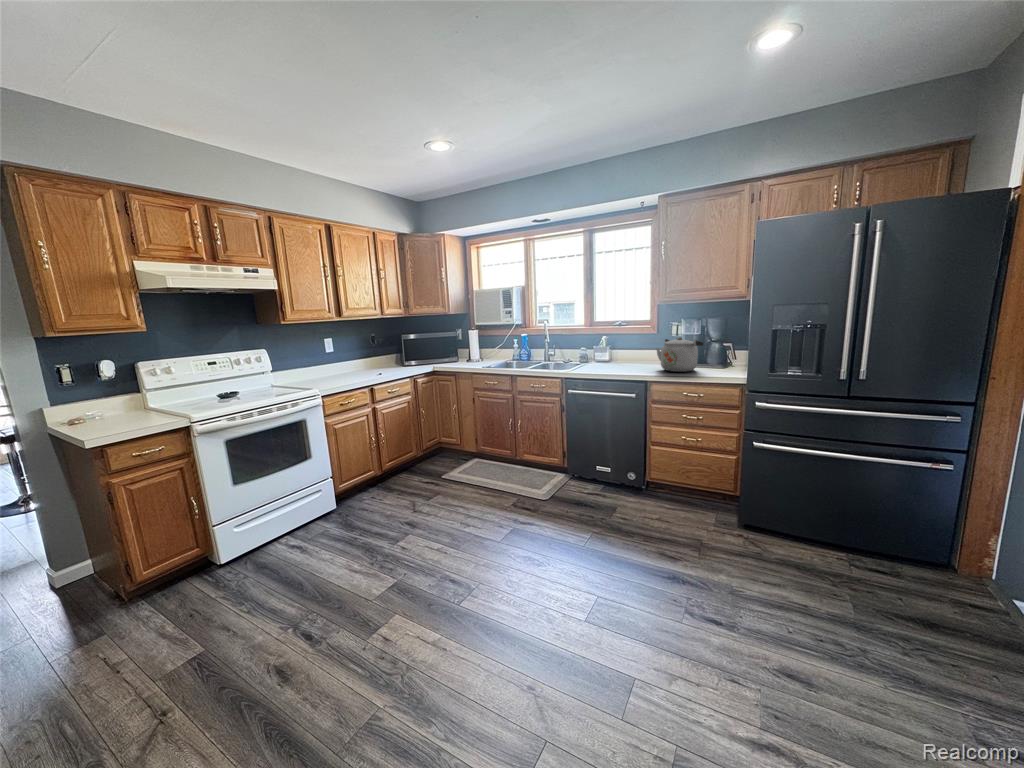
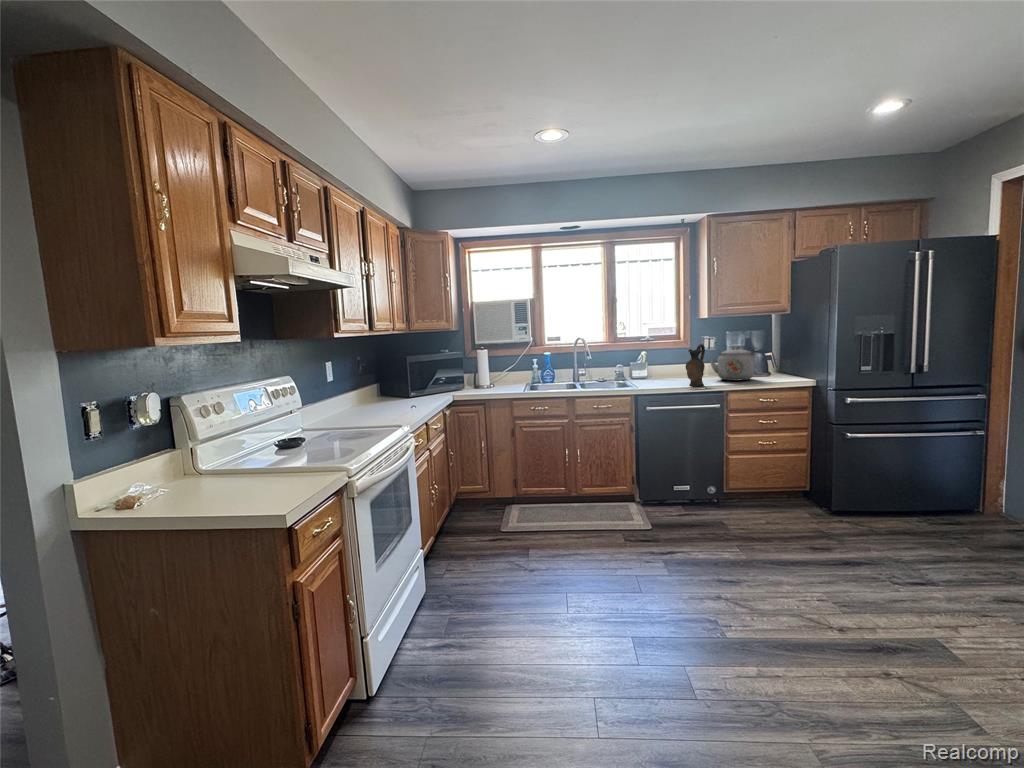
ceramic pitcher: none [613,333,637,374] -> present [686,344,705,386]

